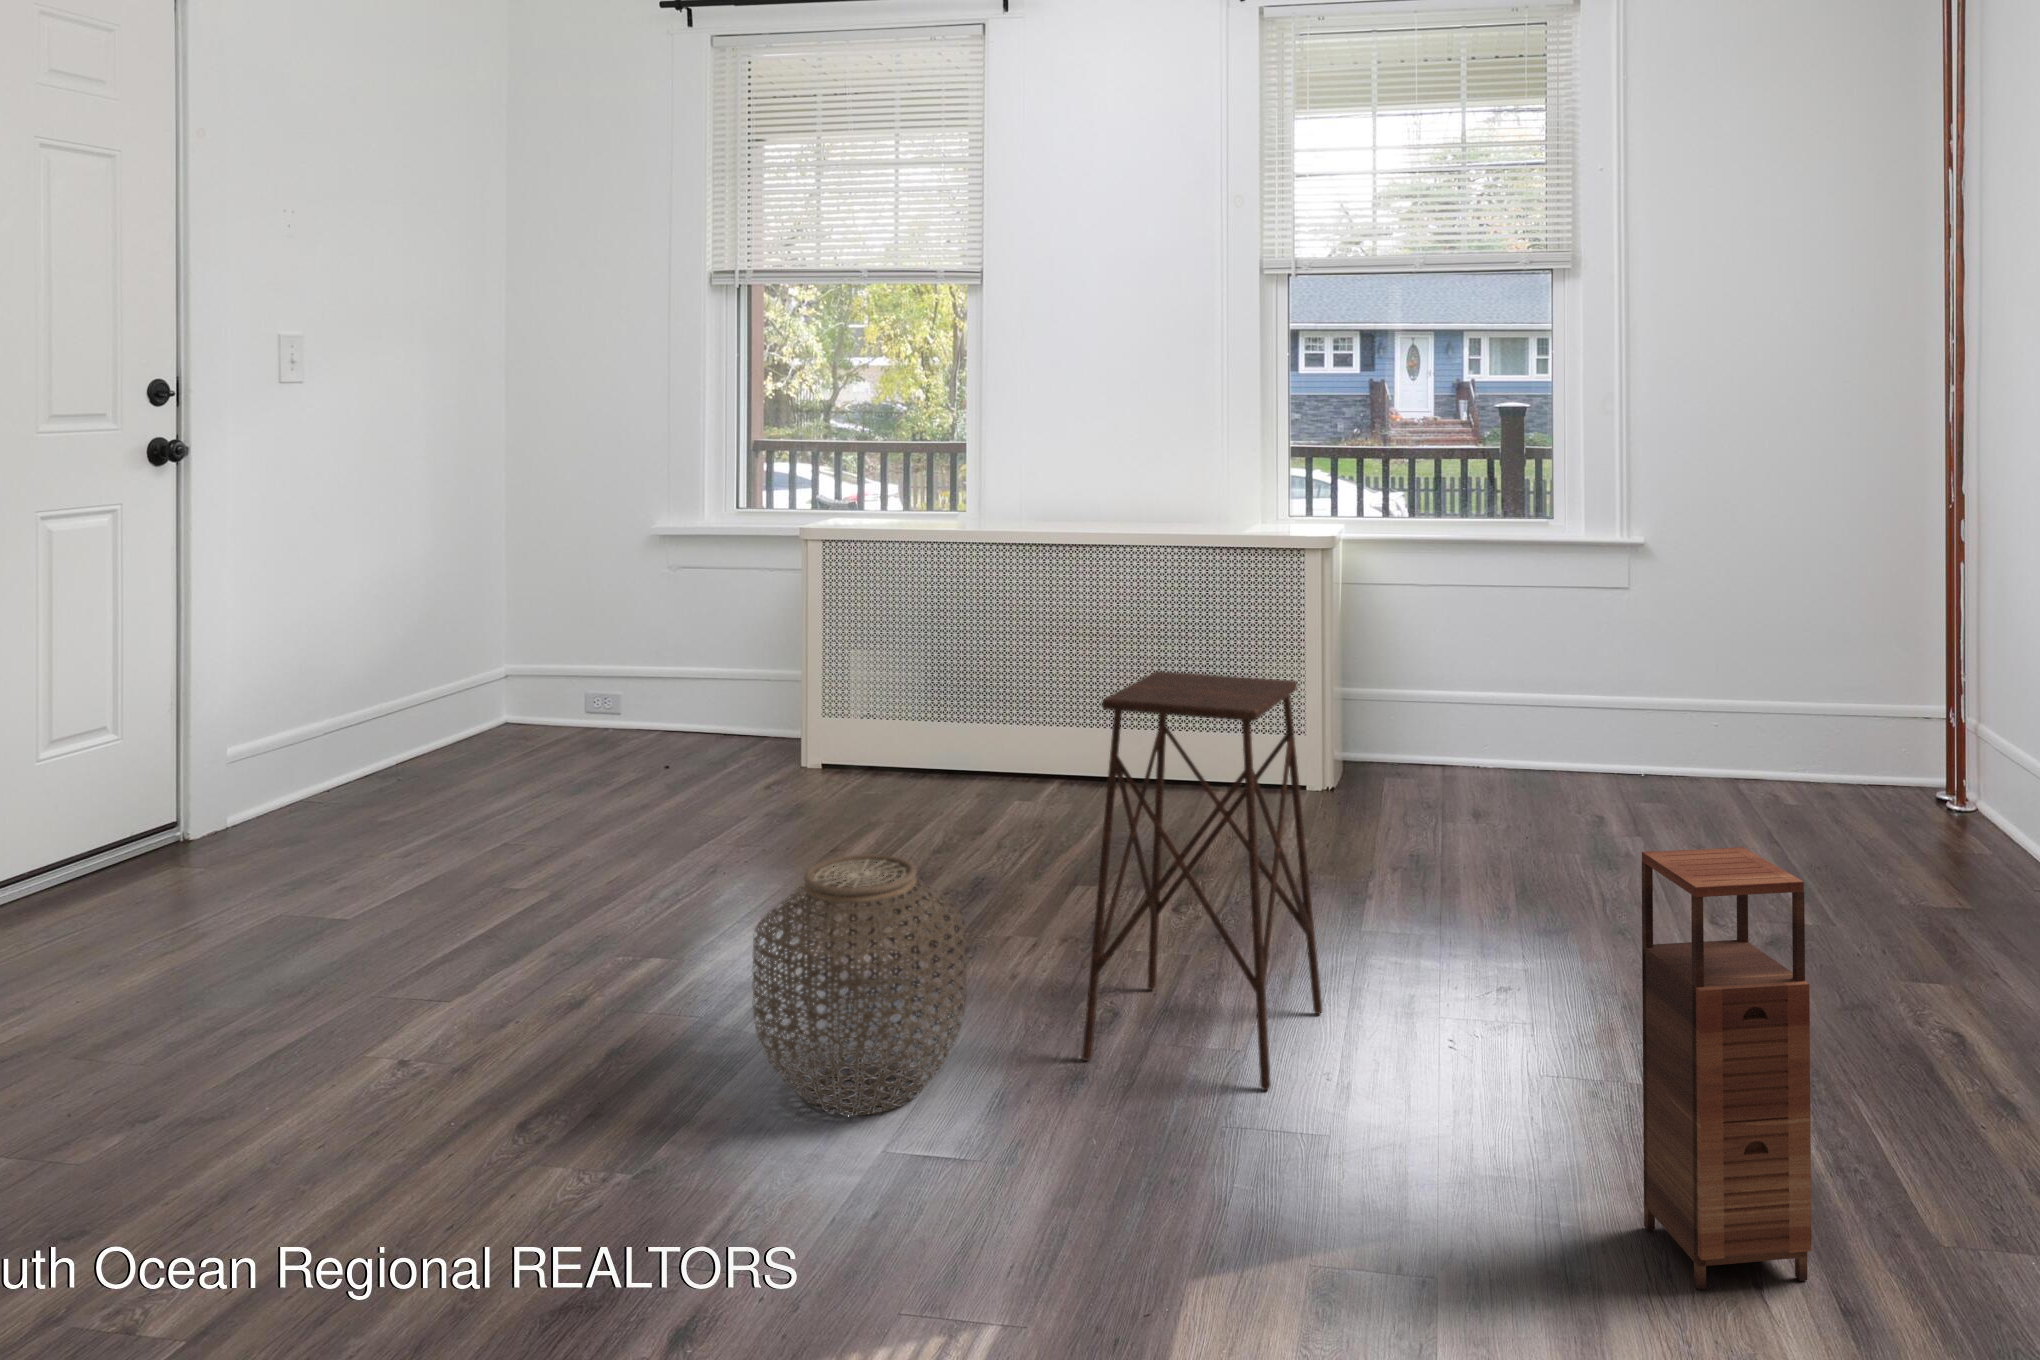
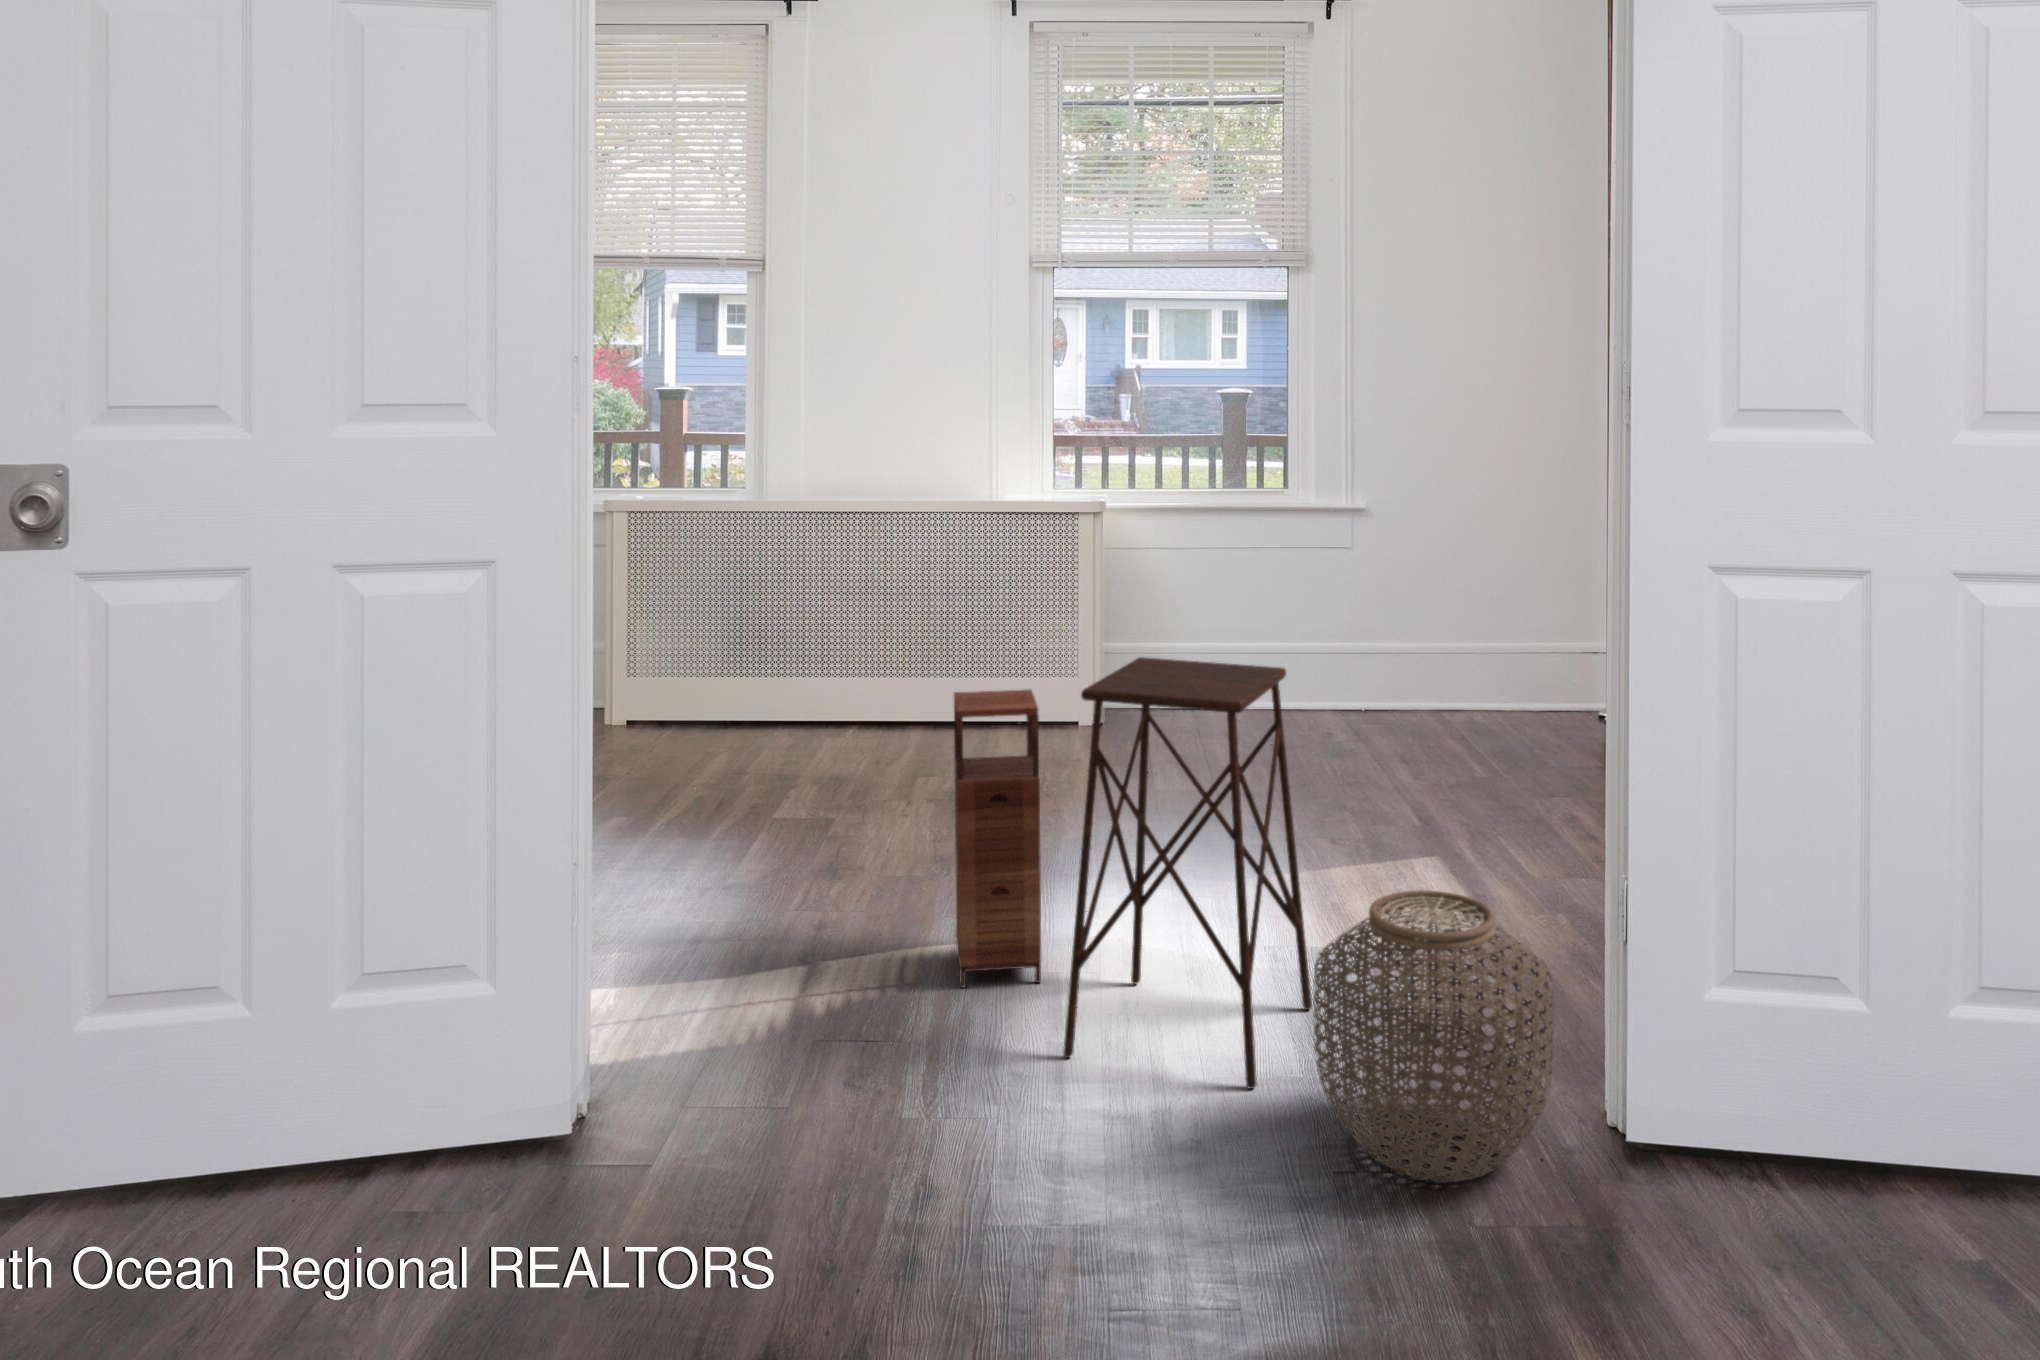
storage cabinet: present [1642,847,1812,1289] -> present [954,689,1041,987]
woven basket: present [752,854,967,1115] -> present [1314,890,1553,1182]

